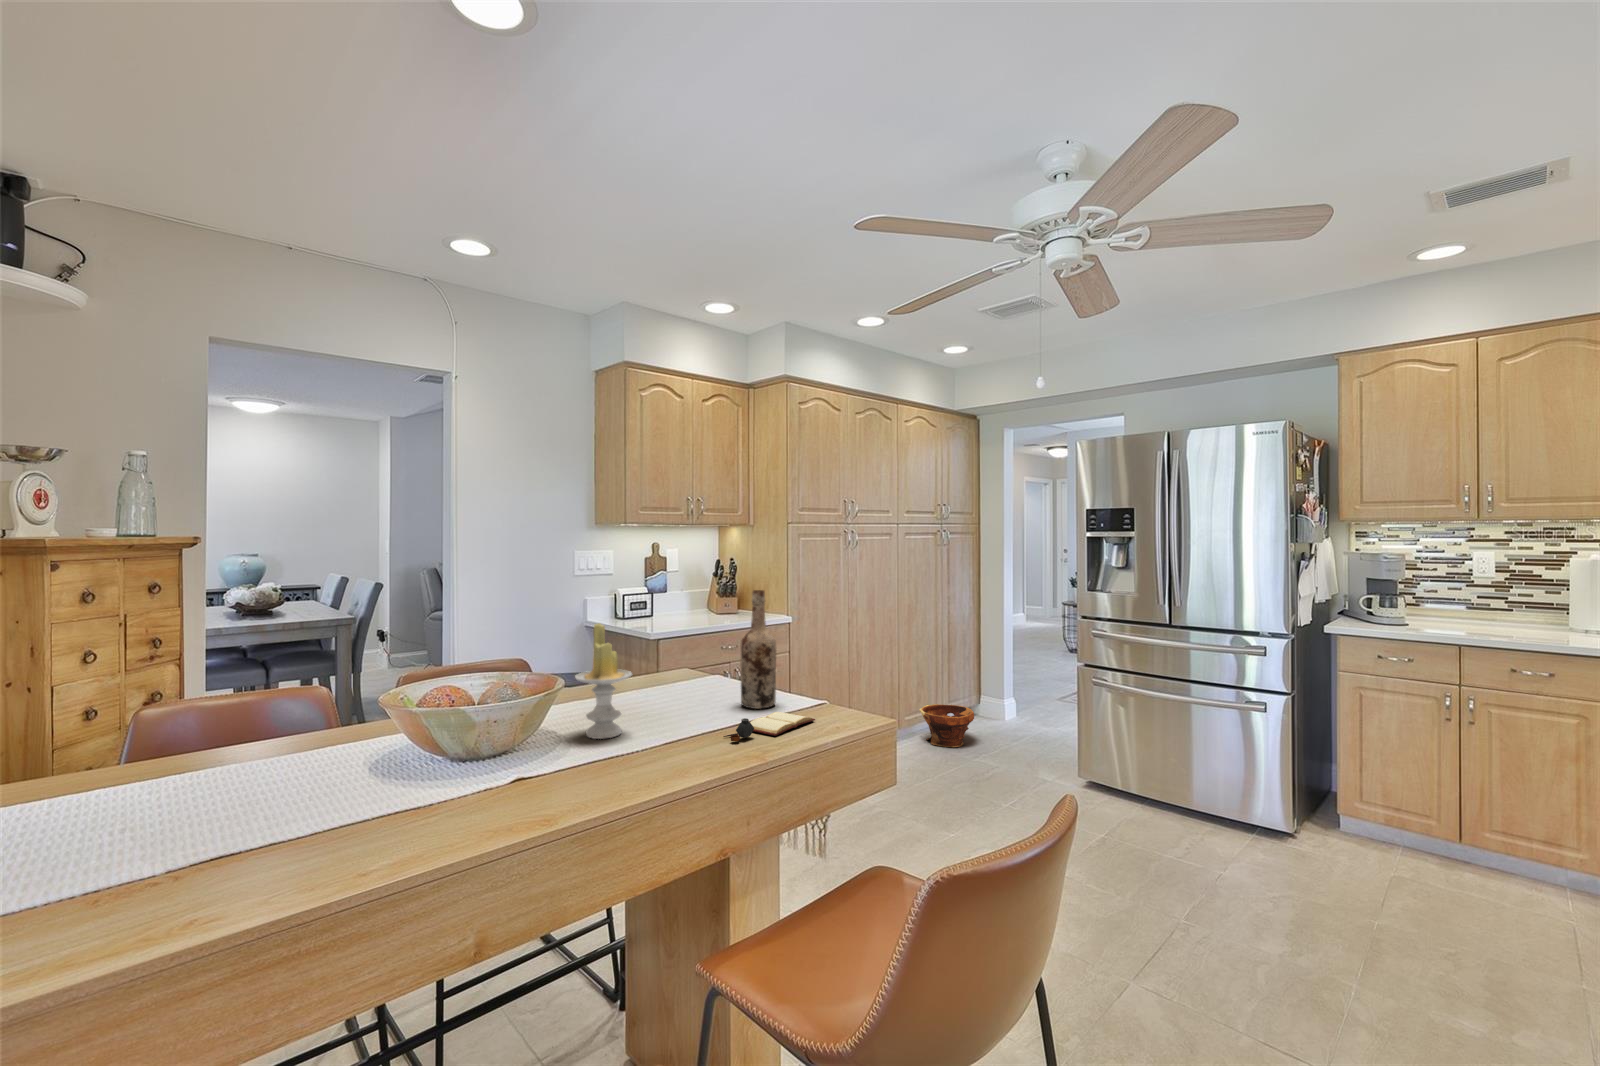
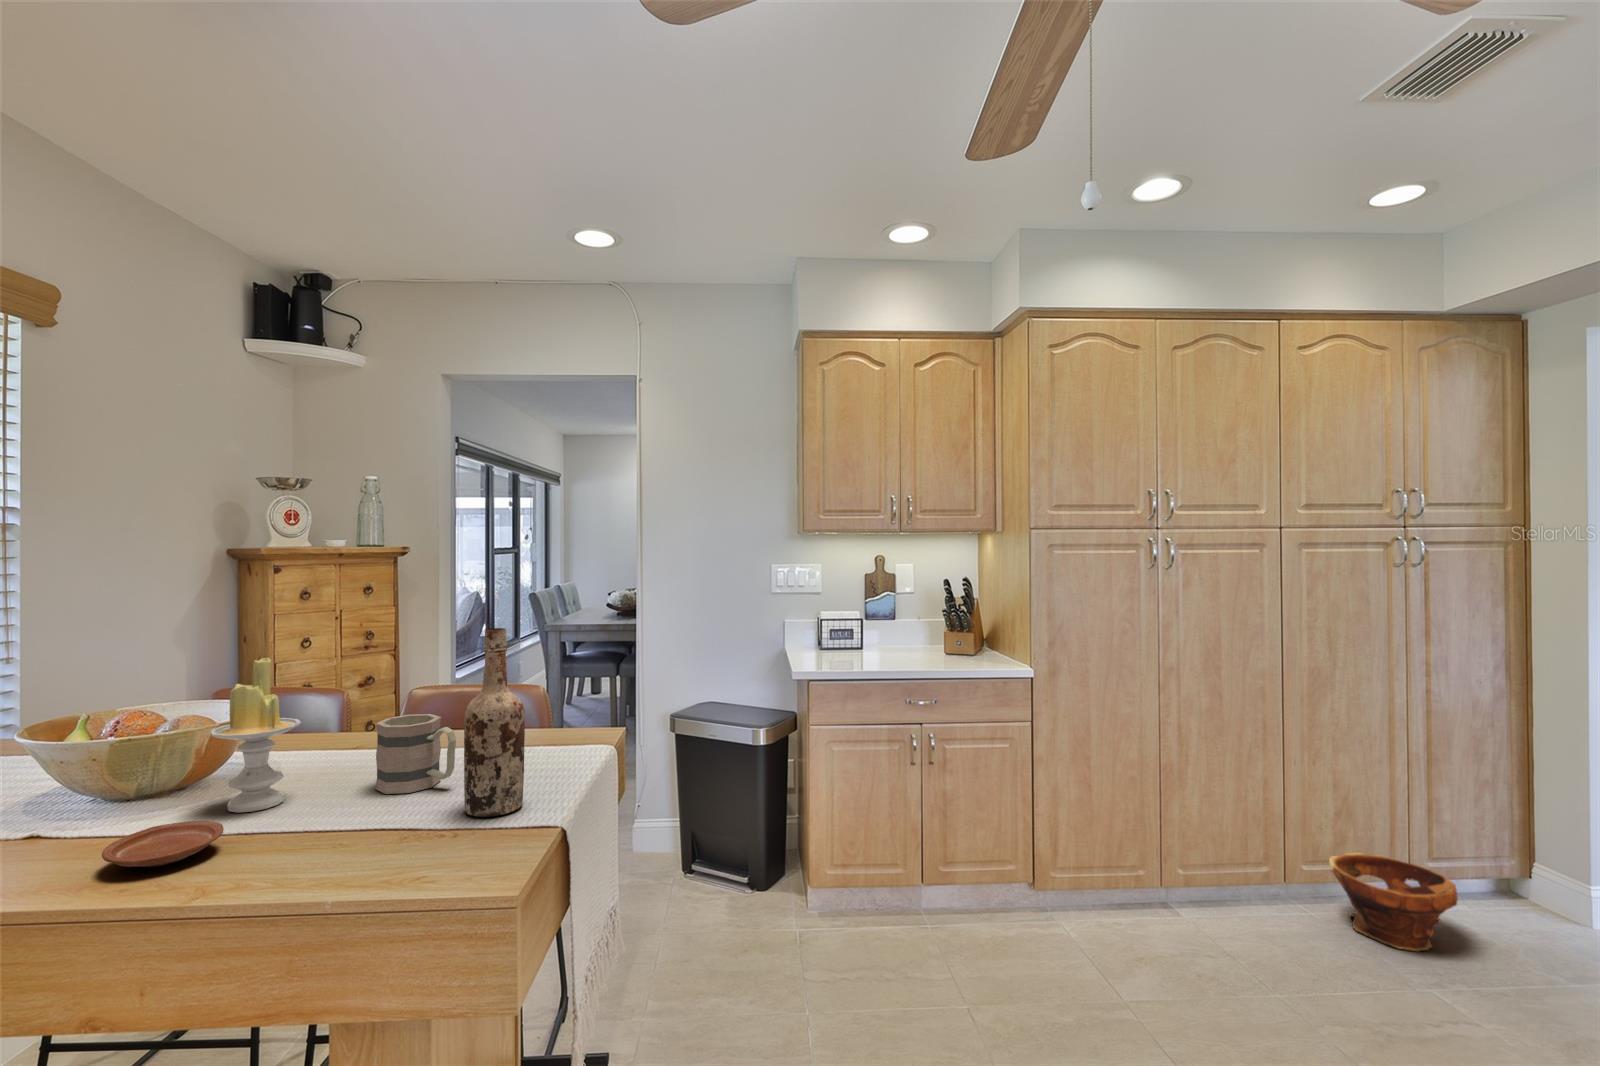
mug: none [641,660,700,715] -> present [375,714,456,794]
book: present [723,712,815,741] -> none [244,829,448,874]
plate: none [639,730,702,757] -> present [102,821,224,867]

